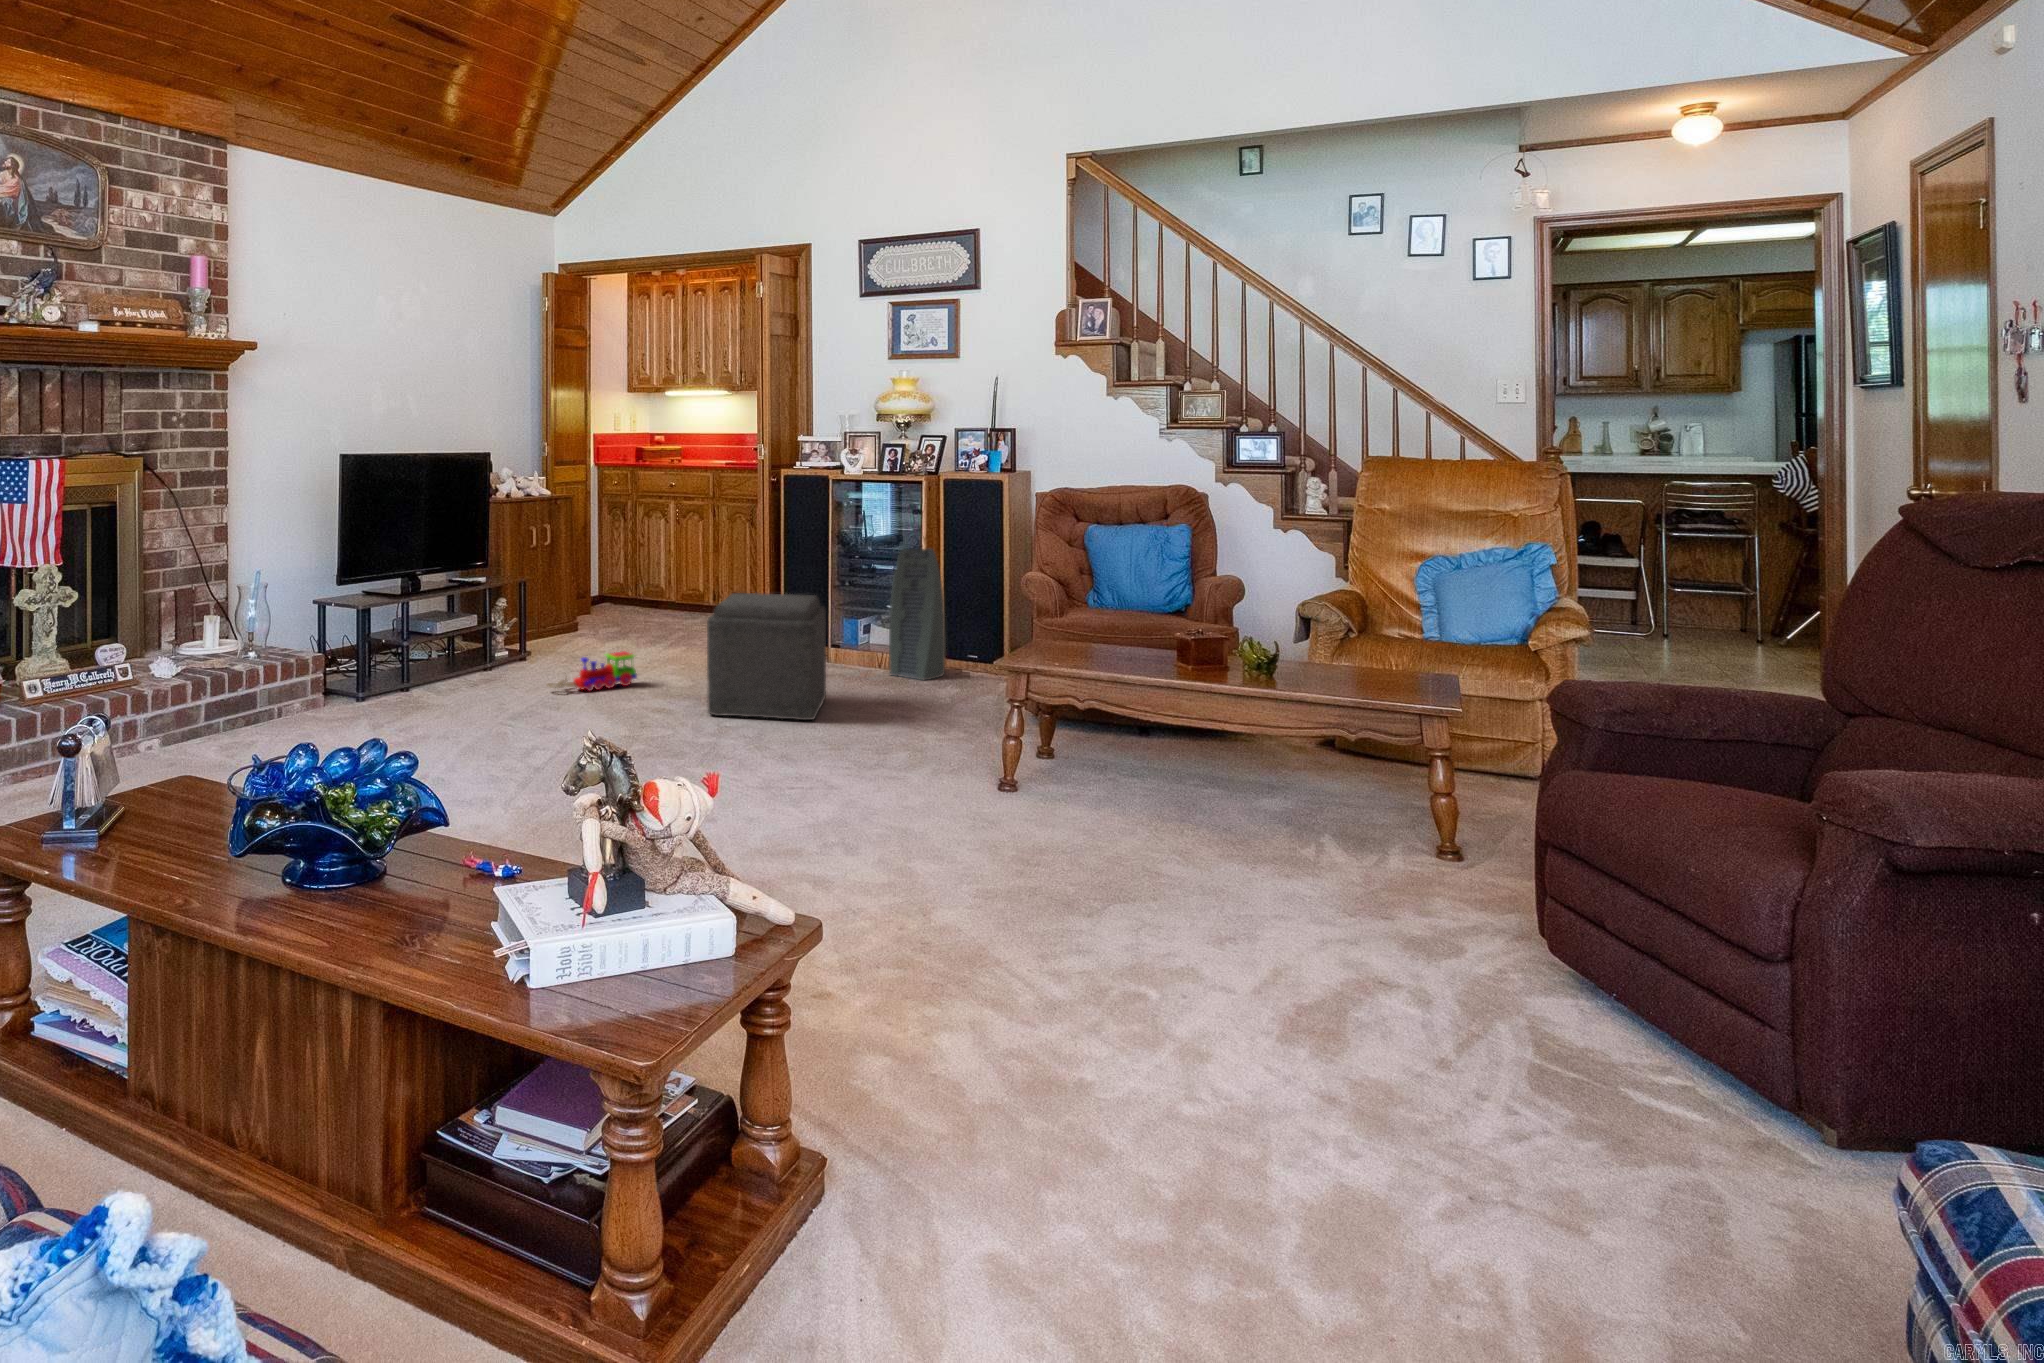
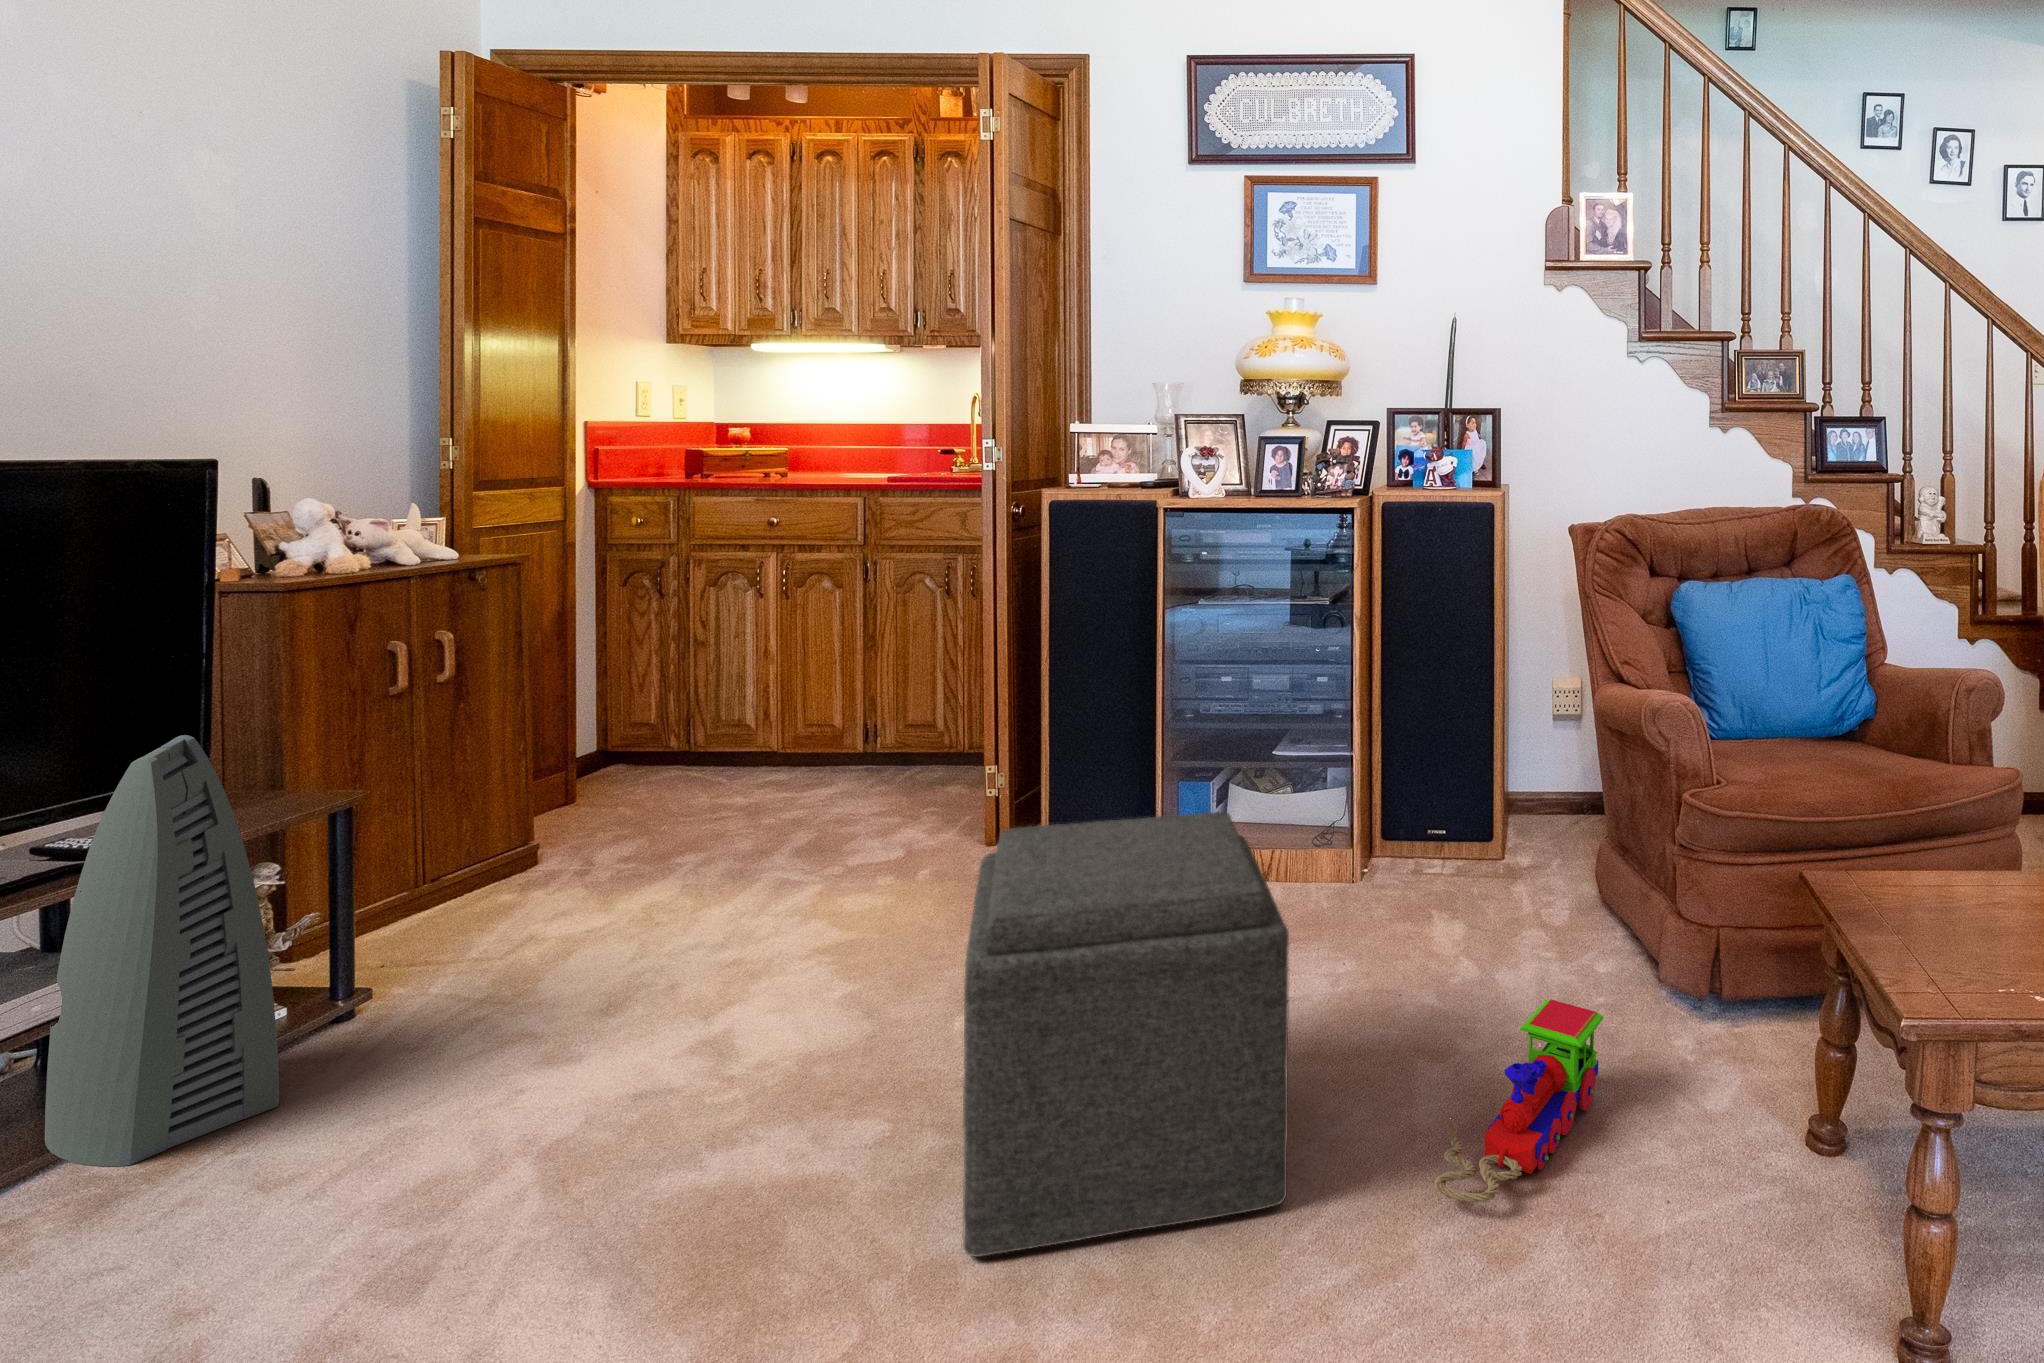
air purifier: present [889,549,946,680] -> present [45,735,279,1166]
toy train: present [548,651,637,691] -> present [1434,999,1603,1202]

